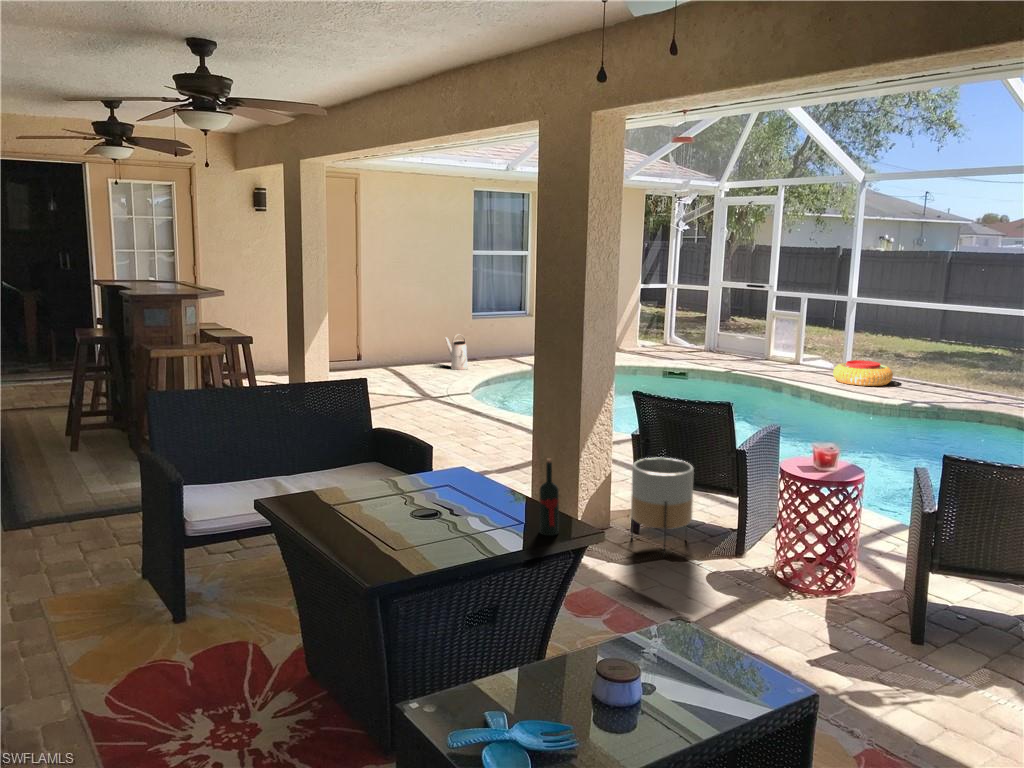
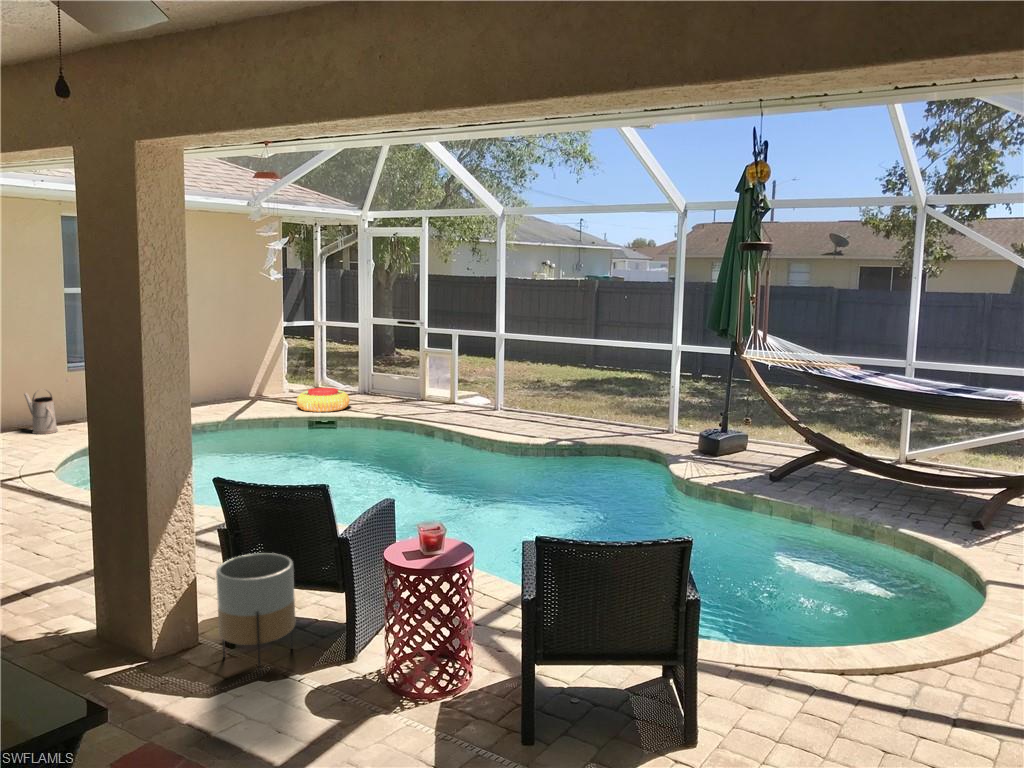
pouf: present [833,360,893,386] -> present [297,388,350,412]
wine bottle: present [539,459,559,536] -> none [18,614,55,724]

